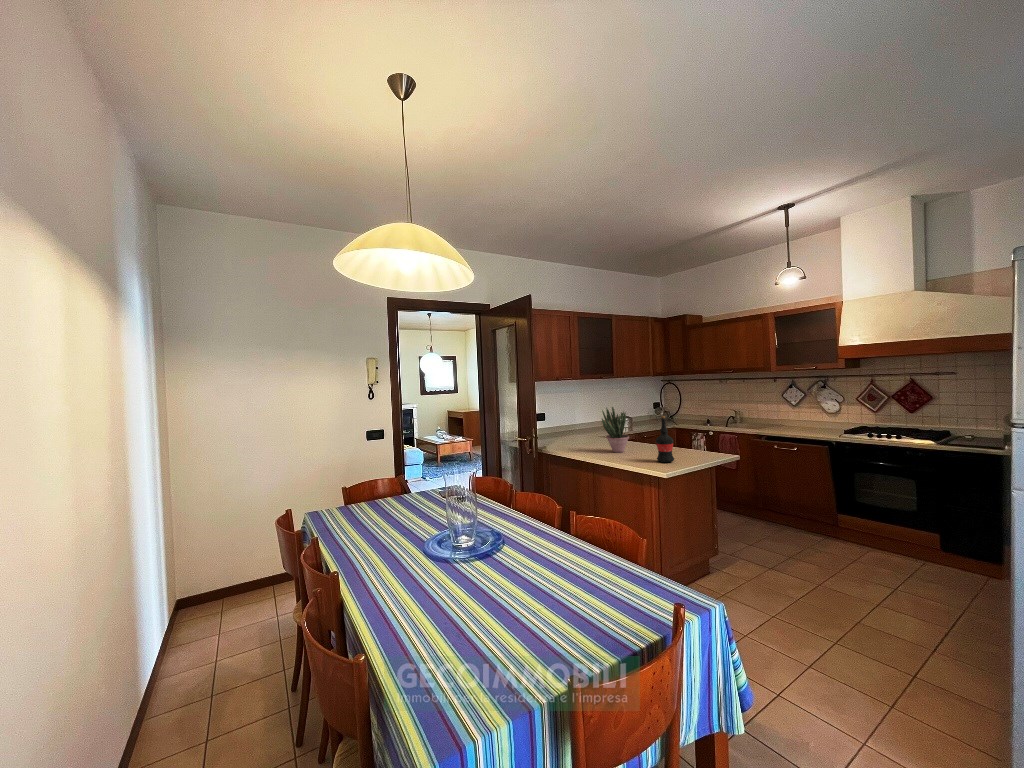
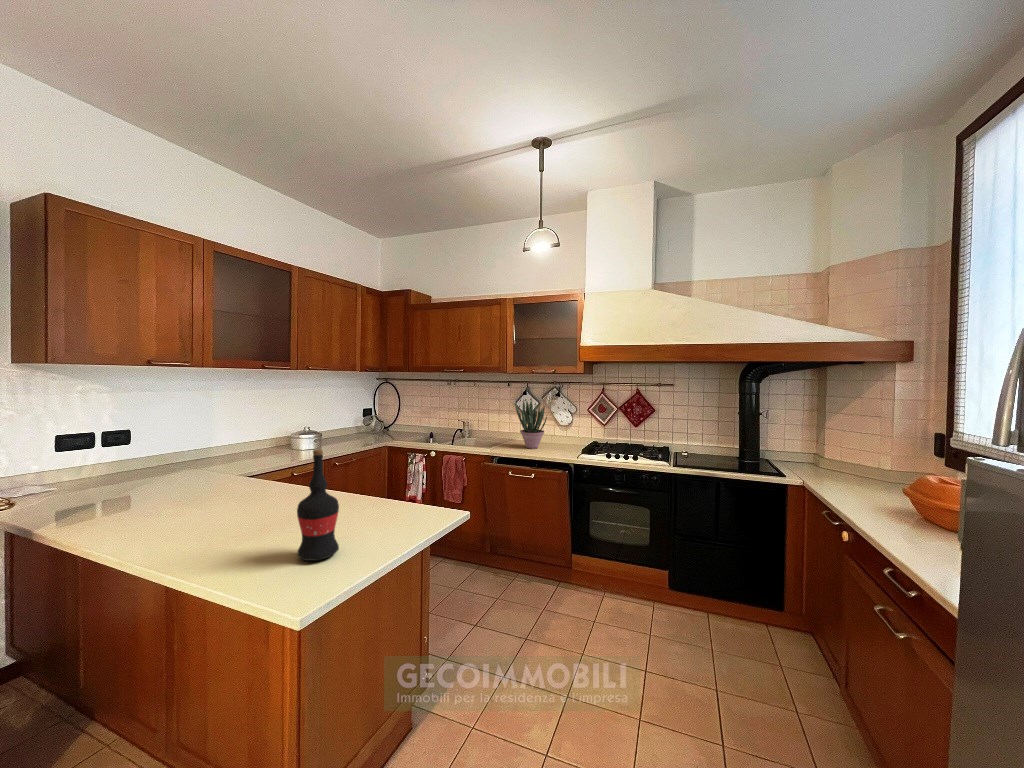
potted plant: present [602,407,629,453] -> present [515,400,547,449]

